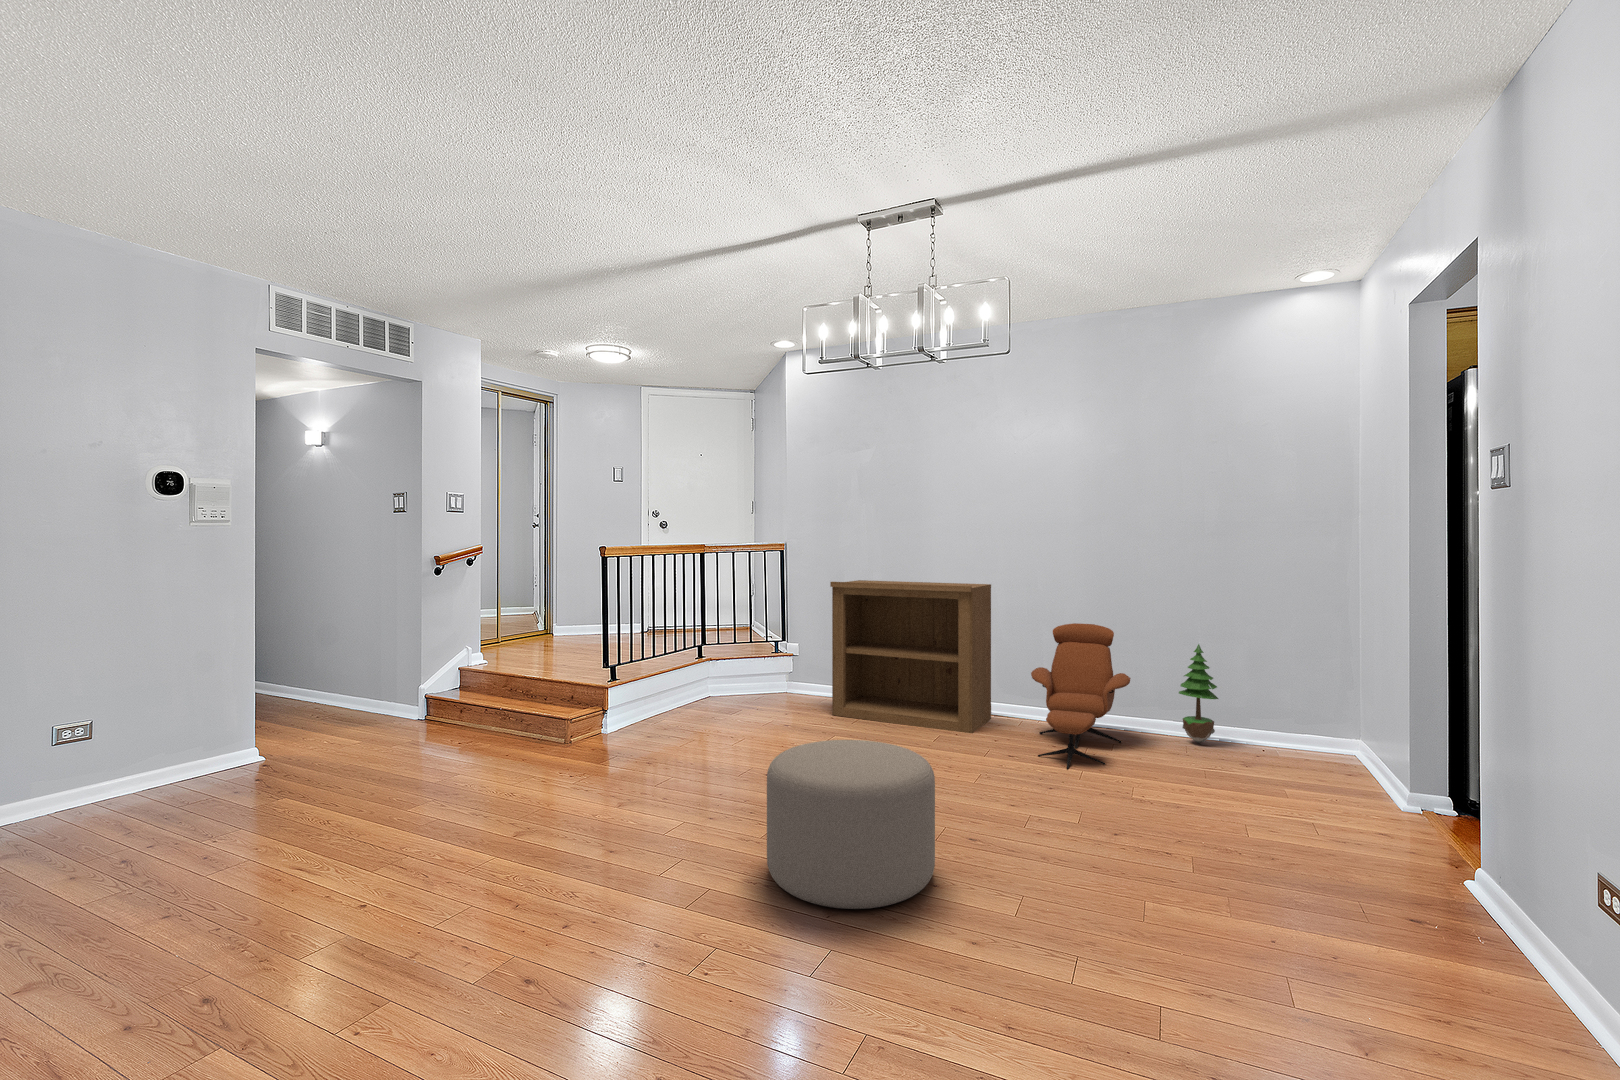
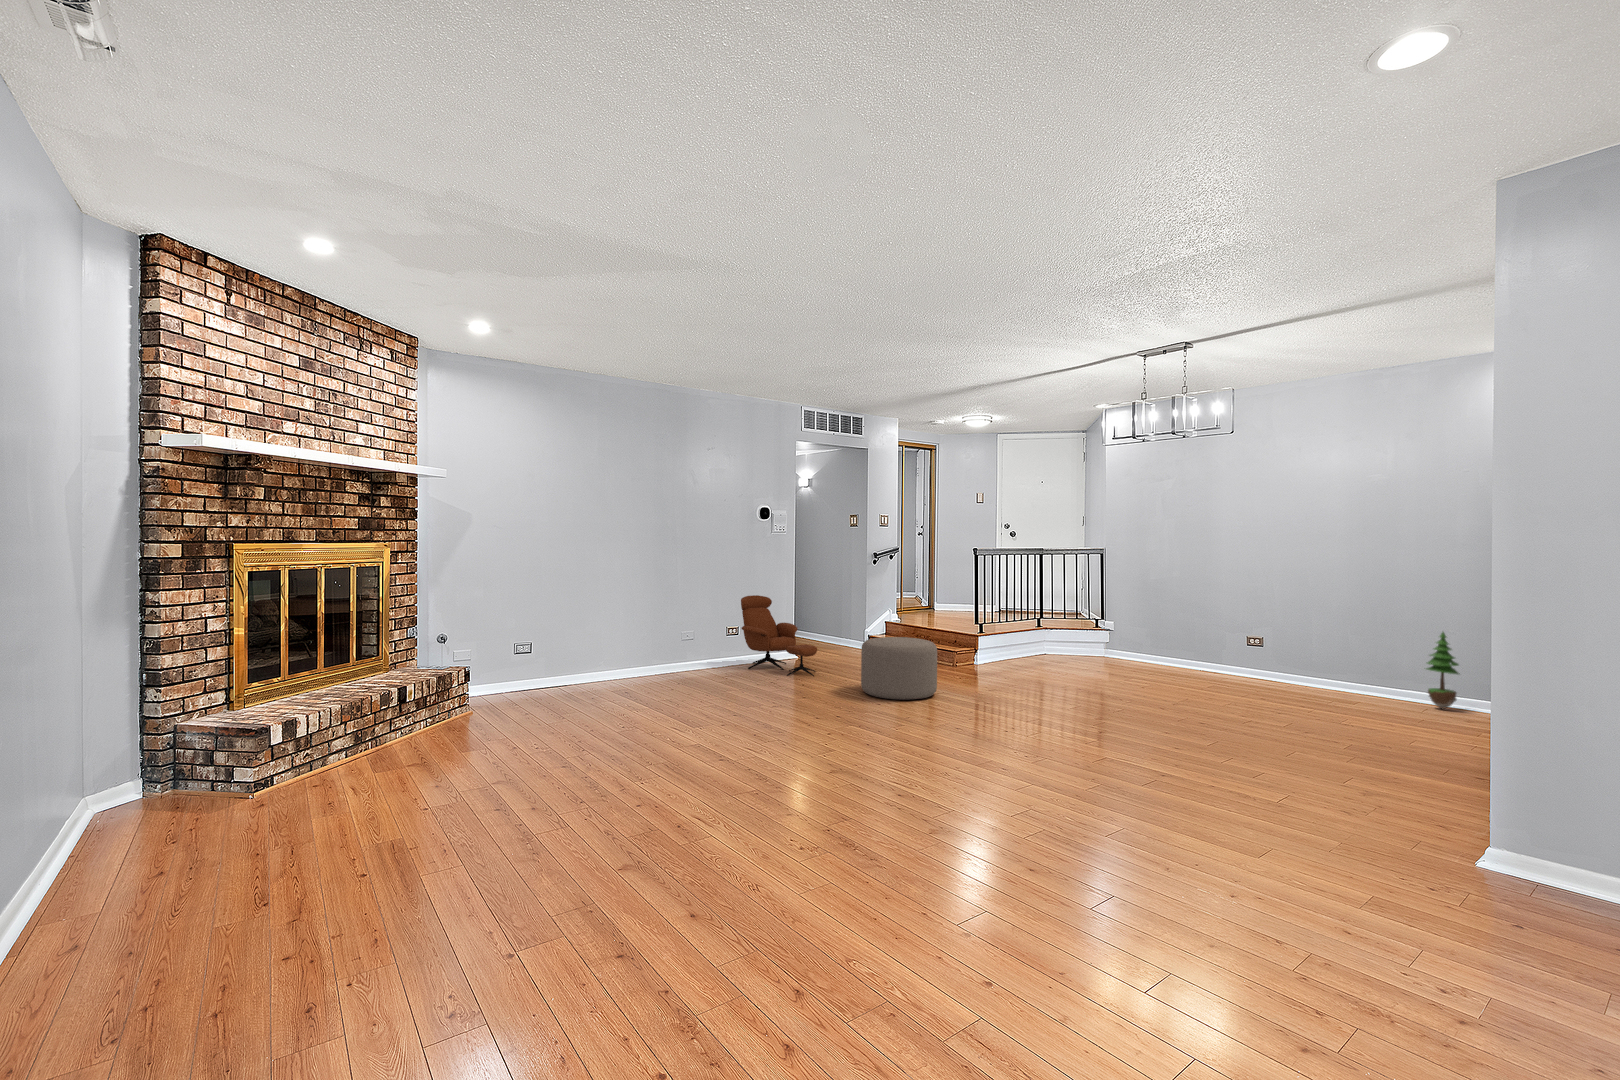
bookshelf: present [830,580,991,733] -> none [1134,575,1267,687]
lounge chair: present [1031,623,1131,769] -> present [741,595,817,676]
ottoman: present [767,740,935,909] -> present [861,637,937,700]

